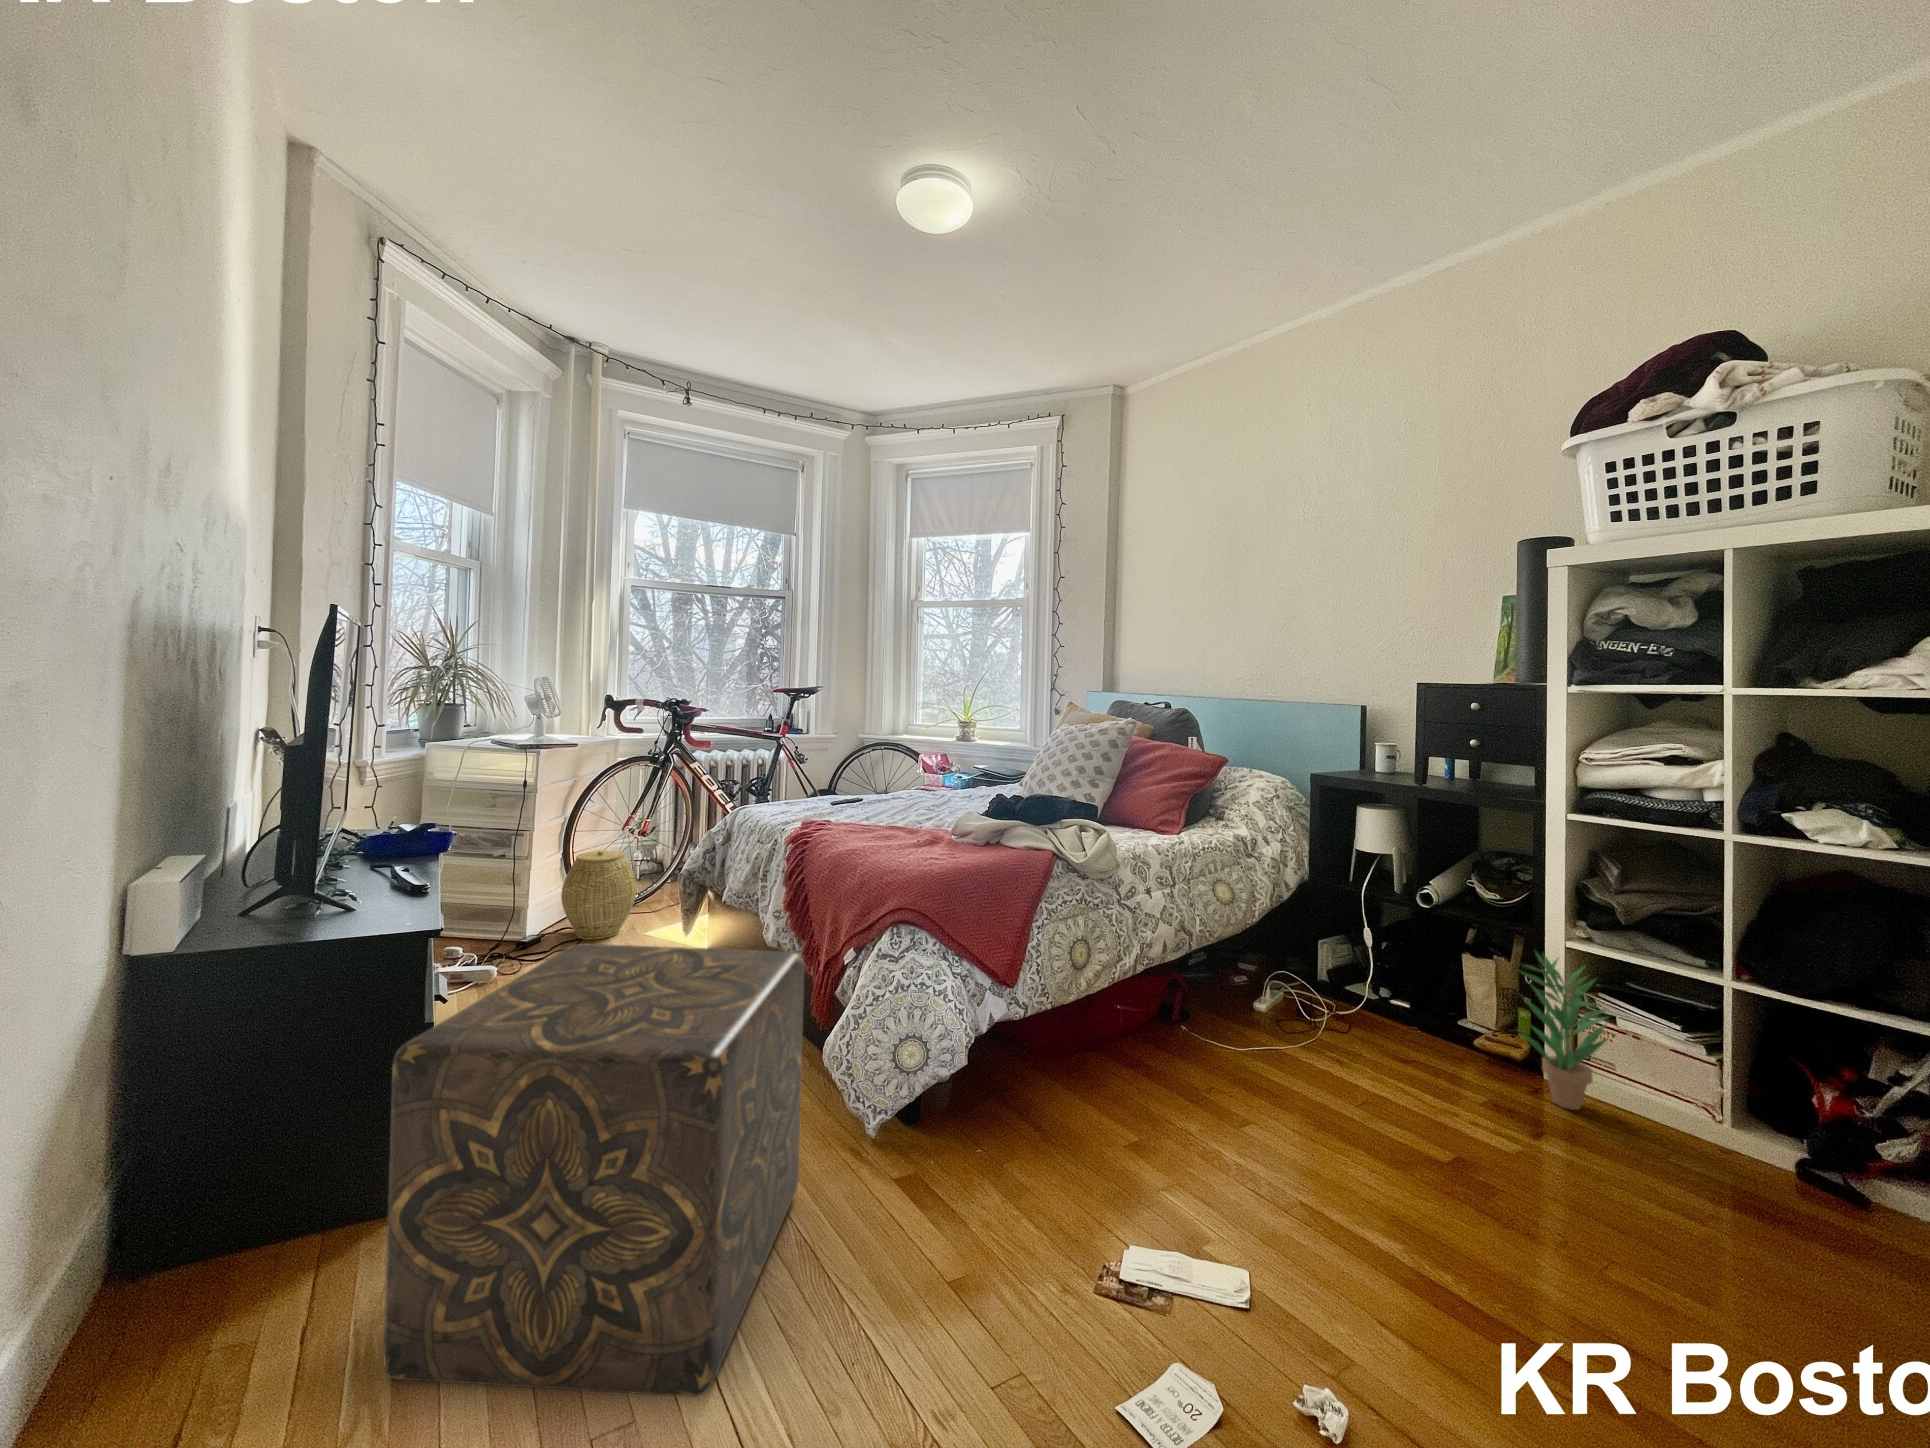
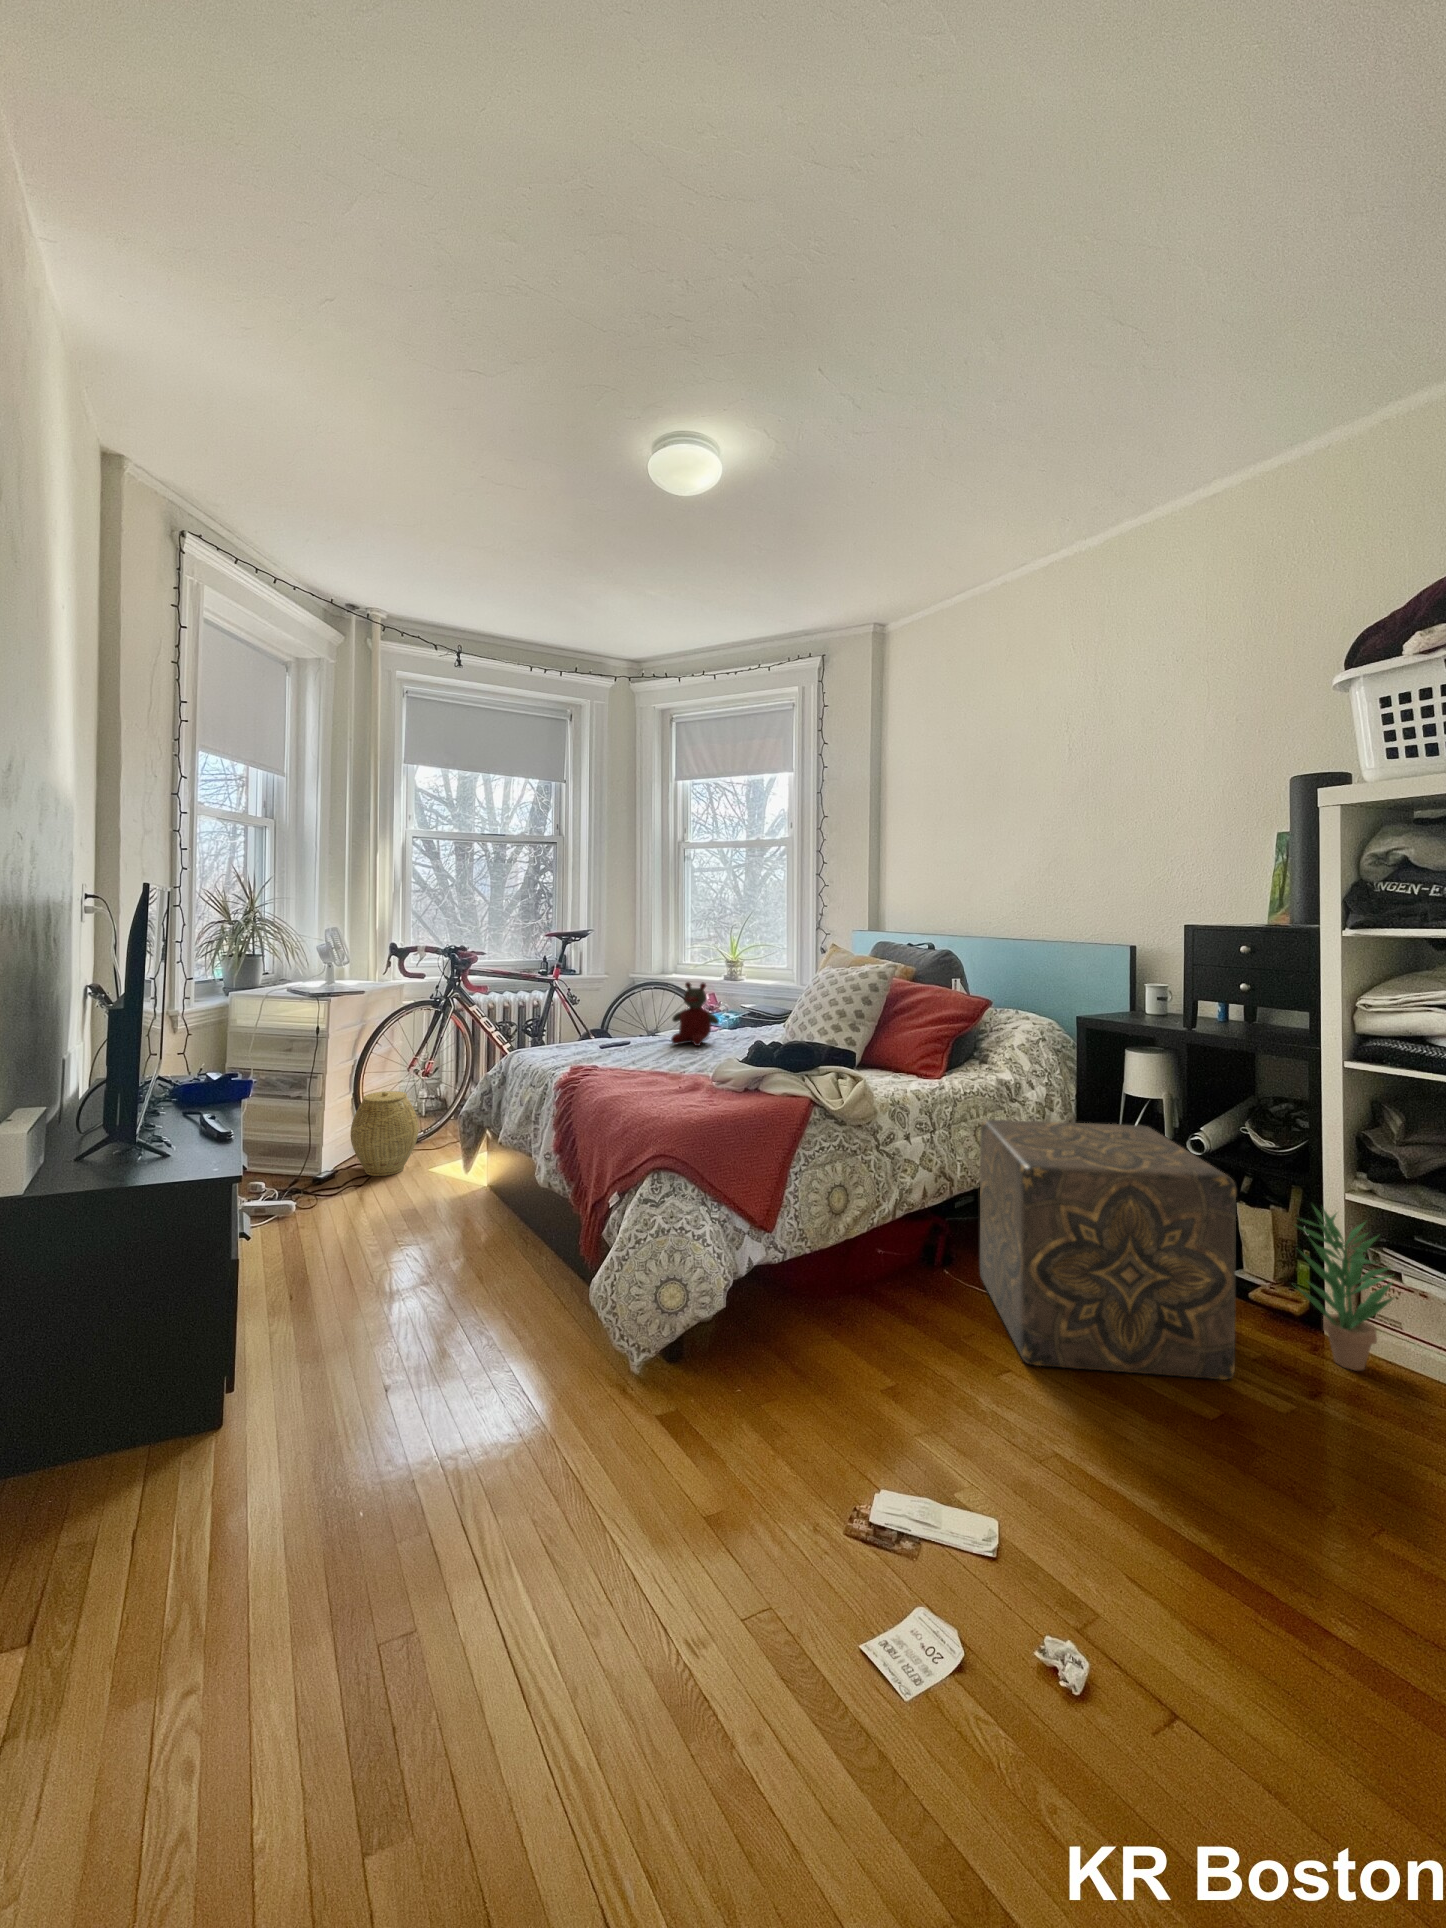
stuffed bear: none [907,738,956,803] -> present [671,982,719,1046]
ottoman: present [383,944,804,1397] -> present [980,1120,1236,1380]

